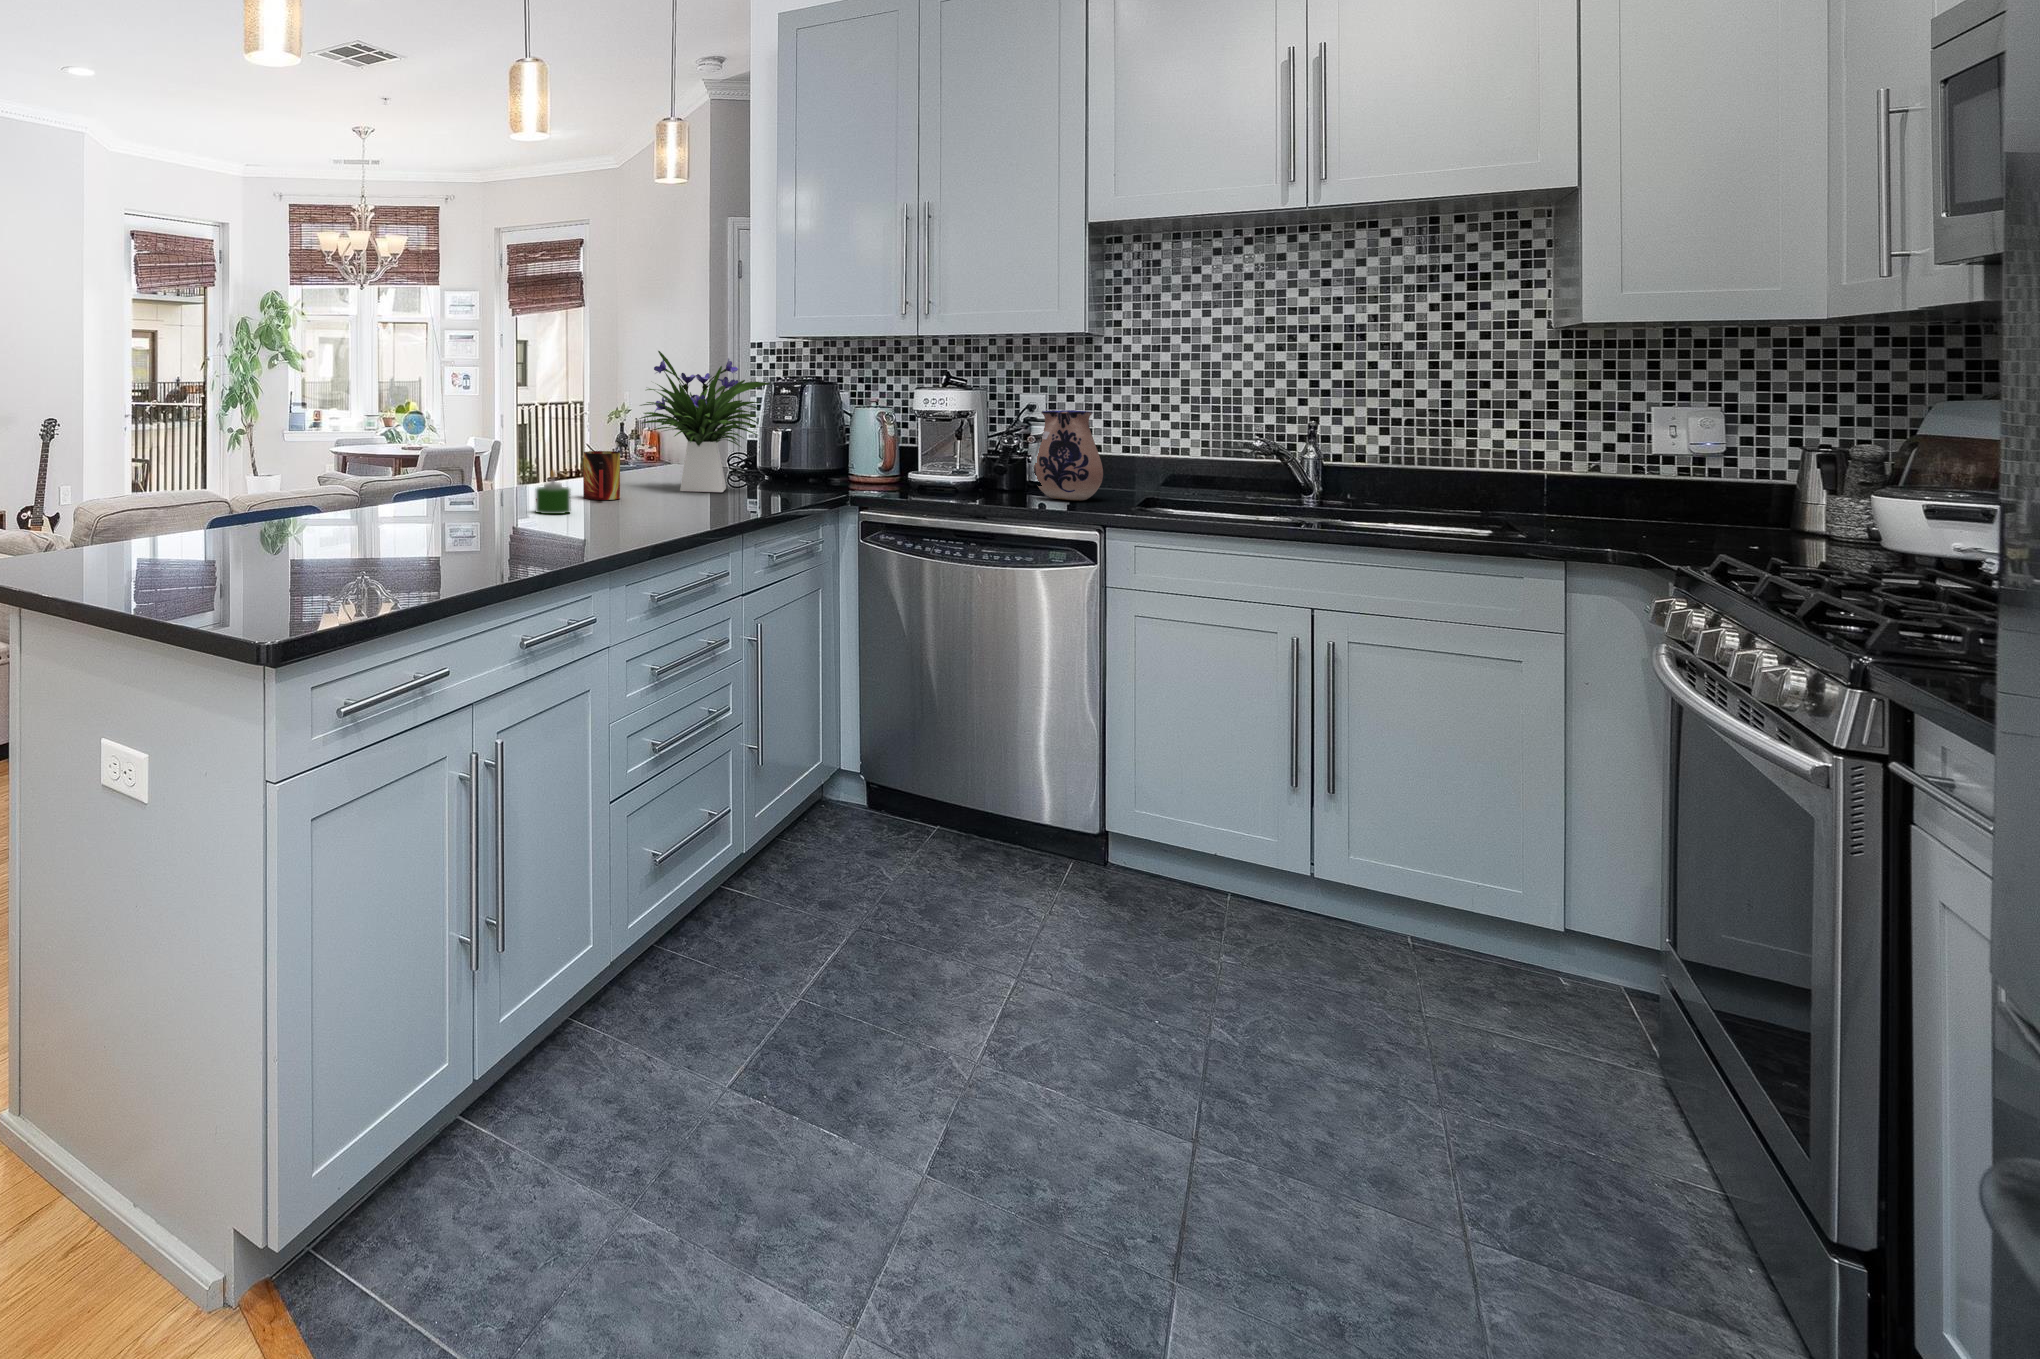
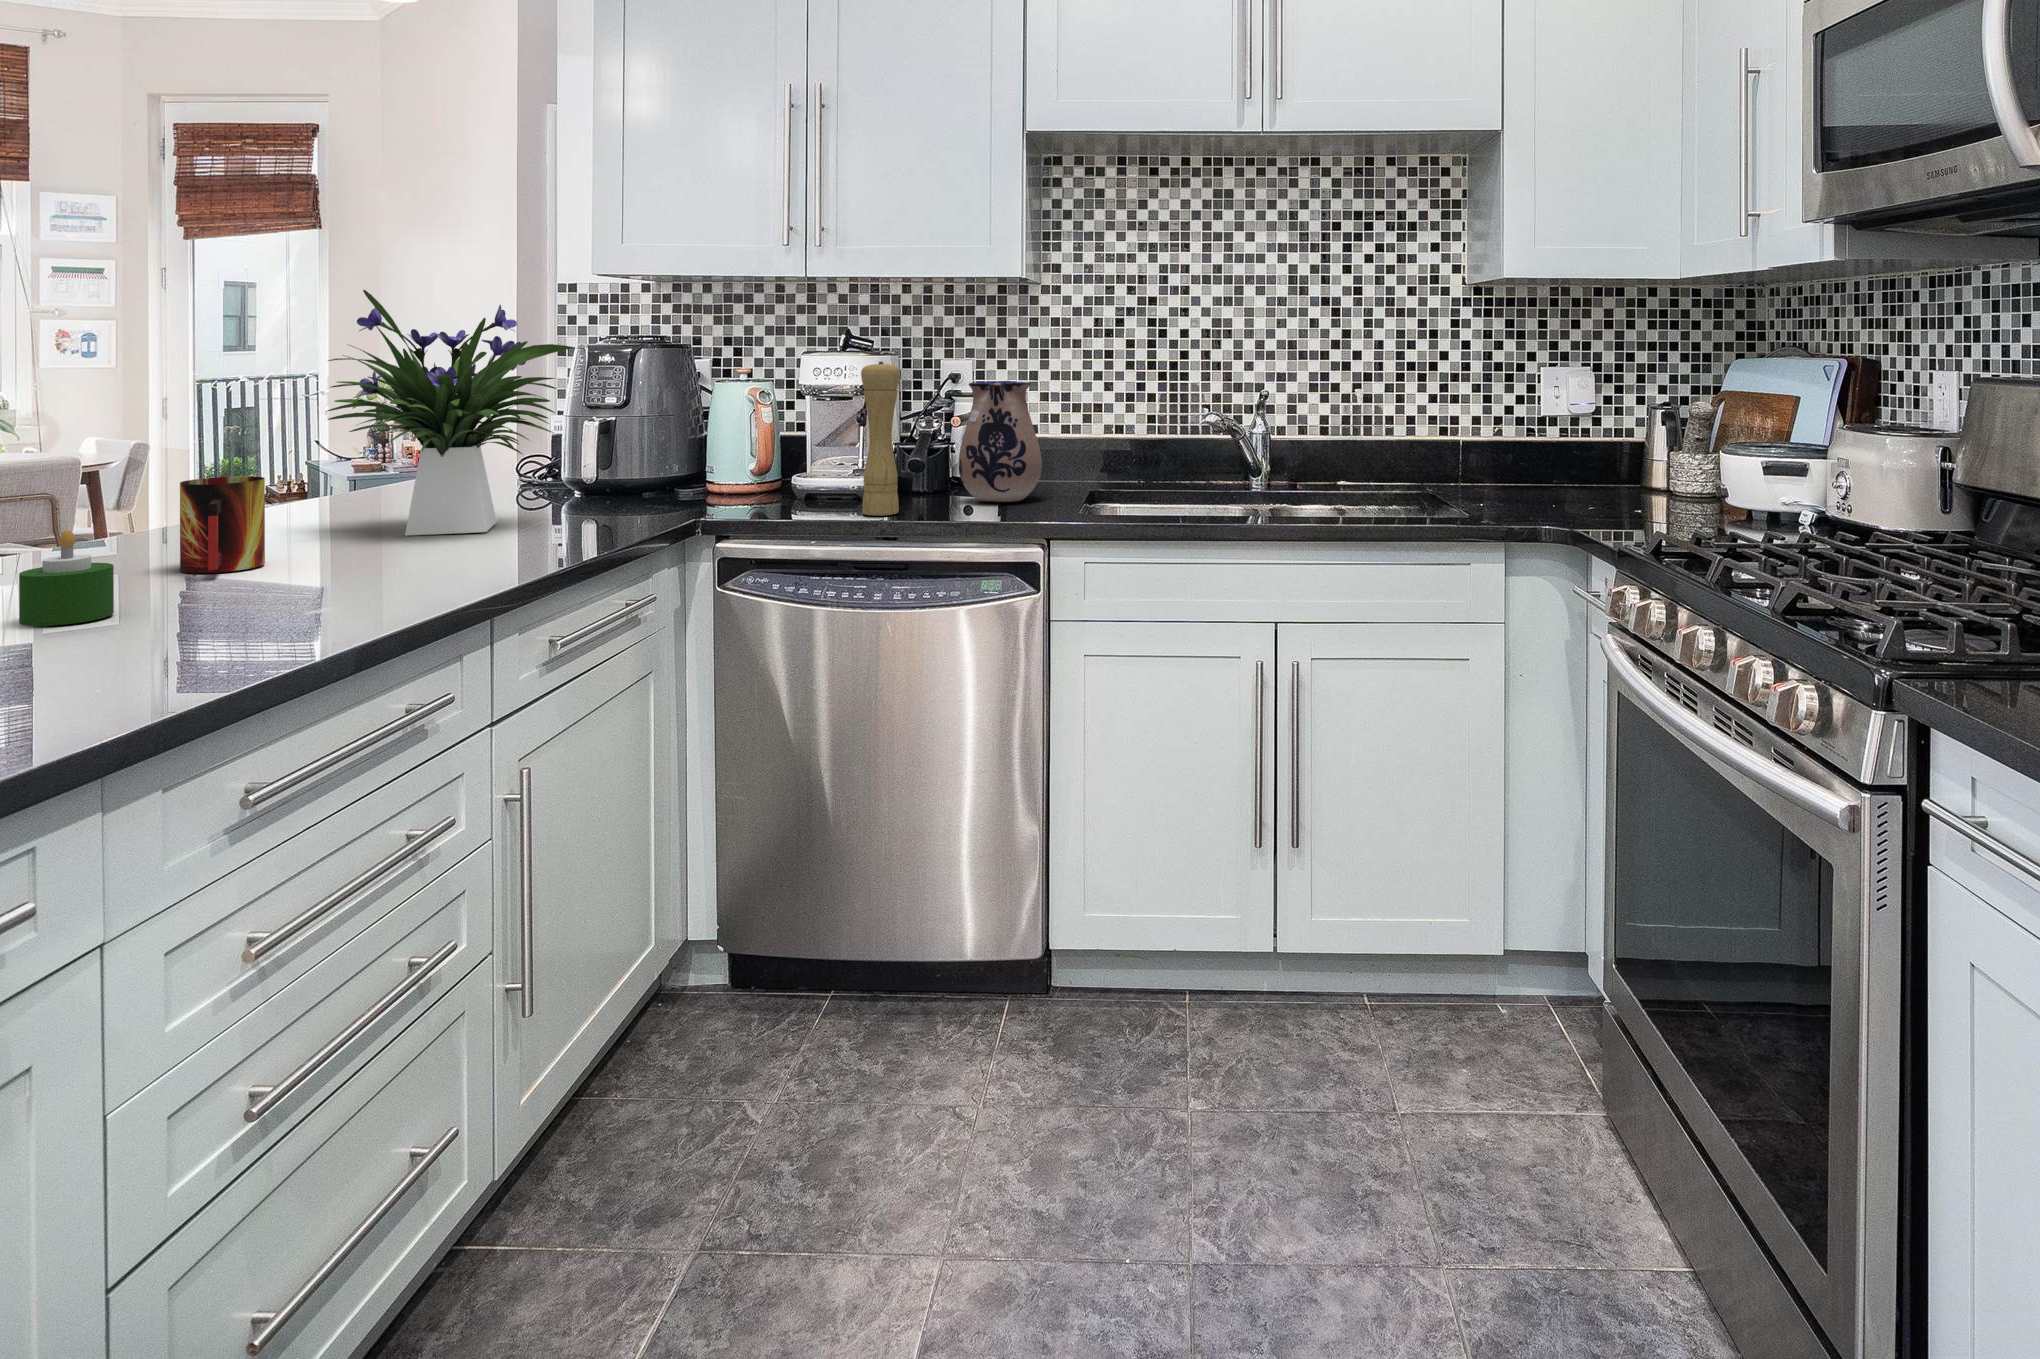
pepper mill: none [957,395,987,502] -> present [861,362,900,516]

